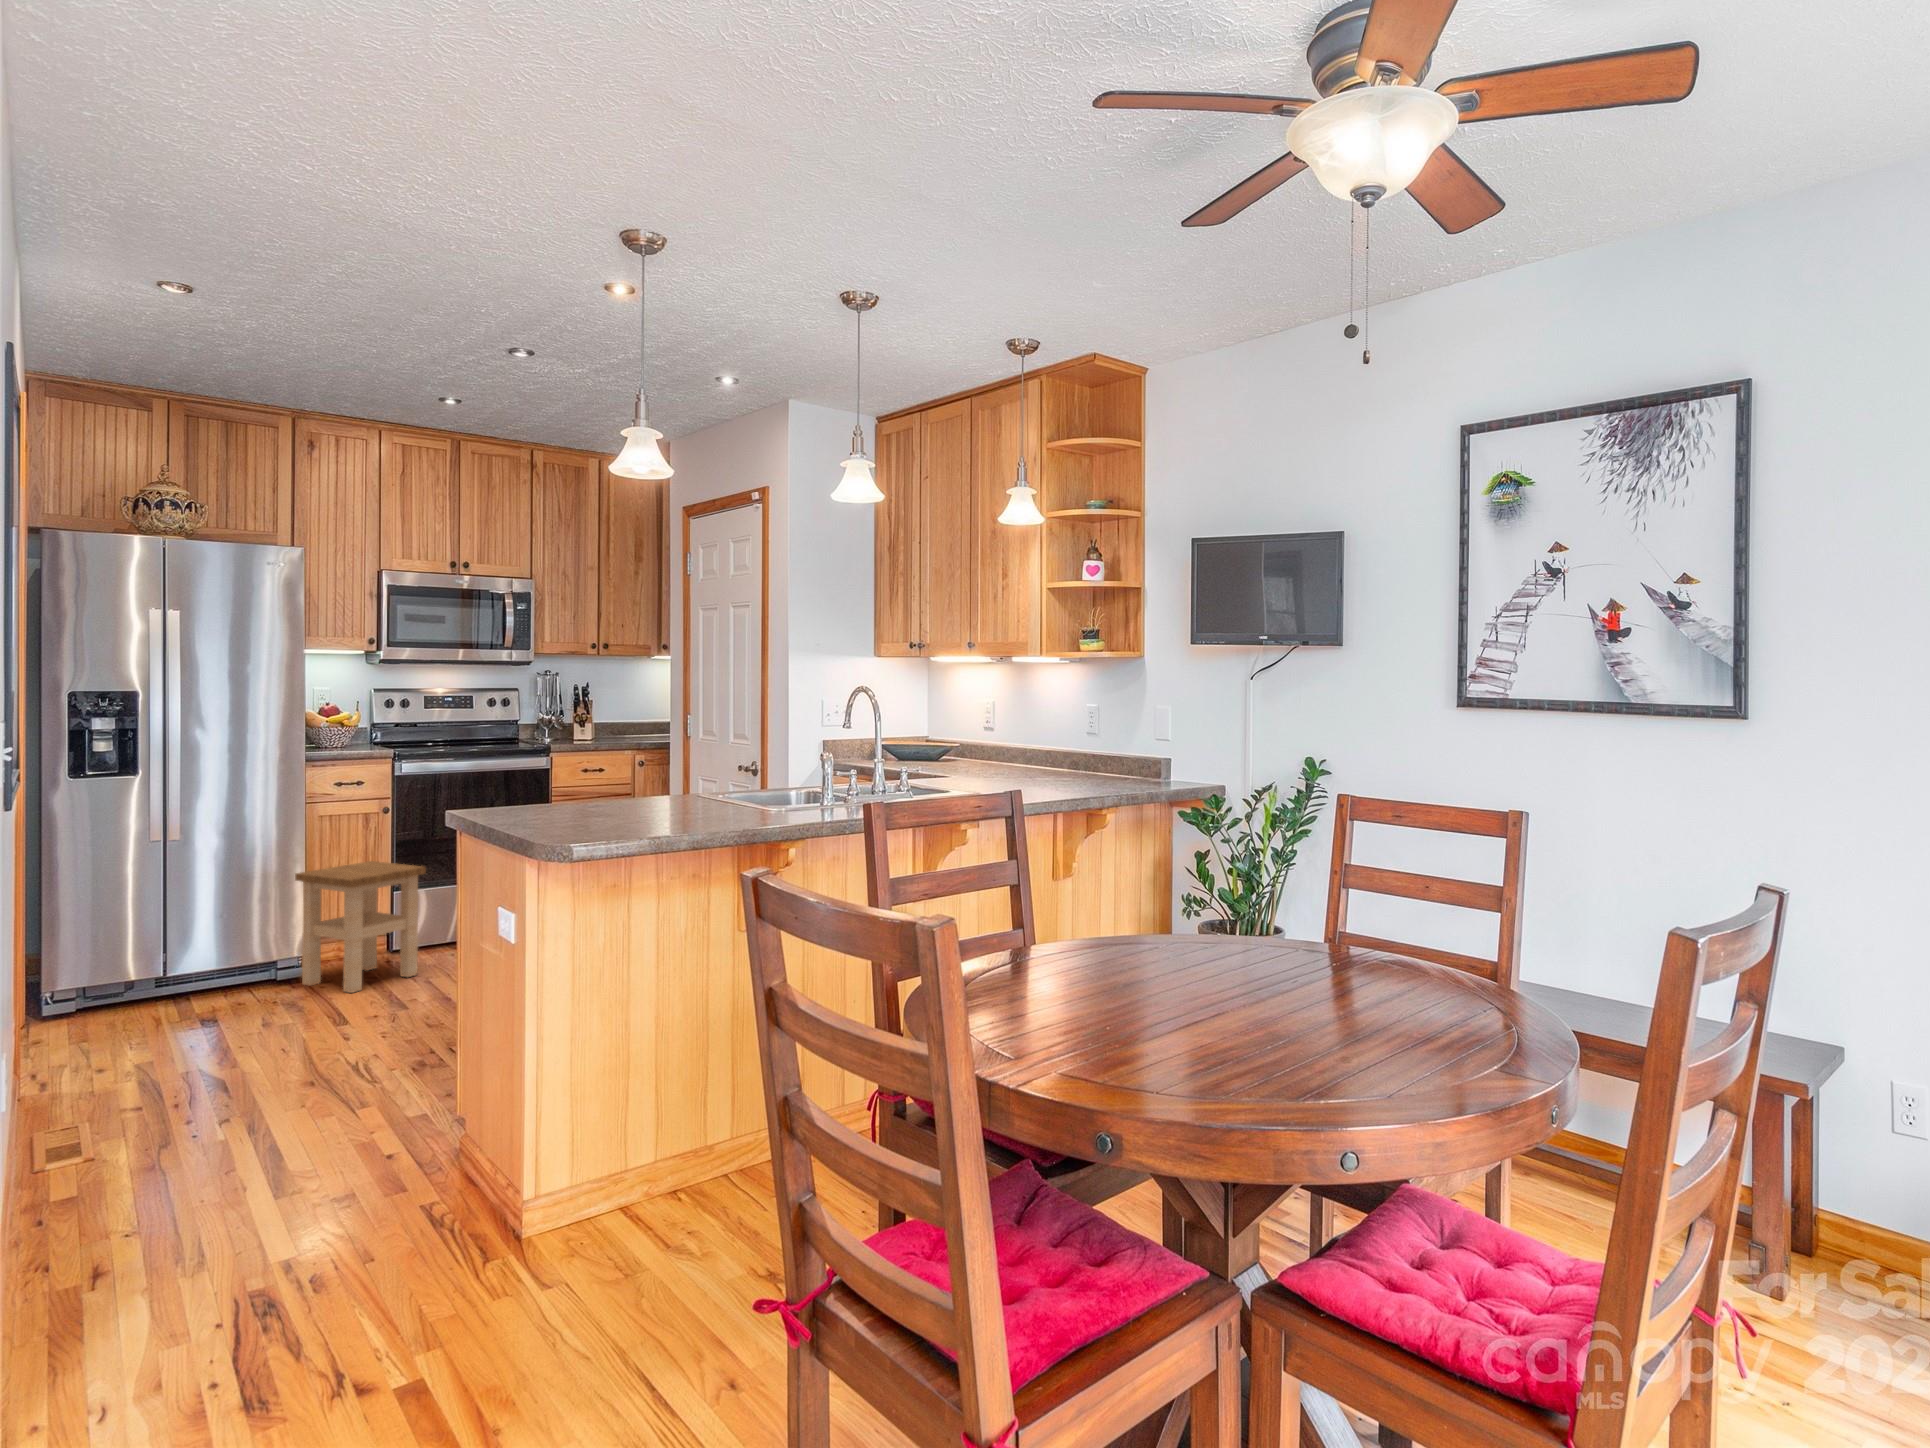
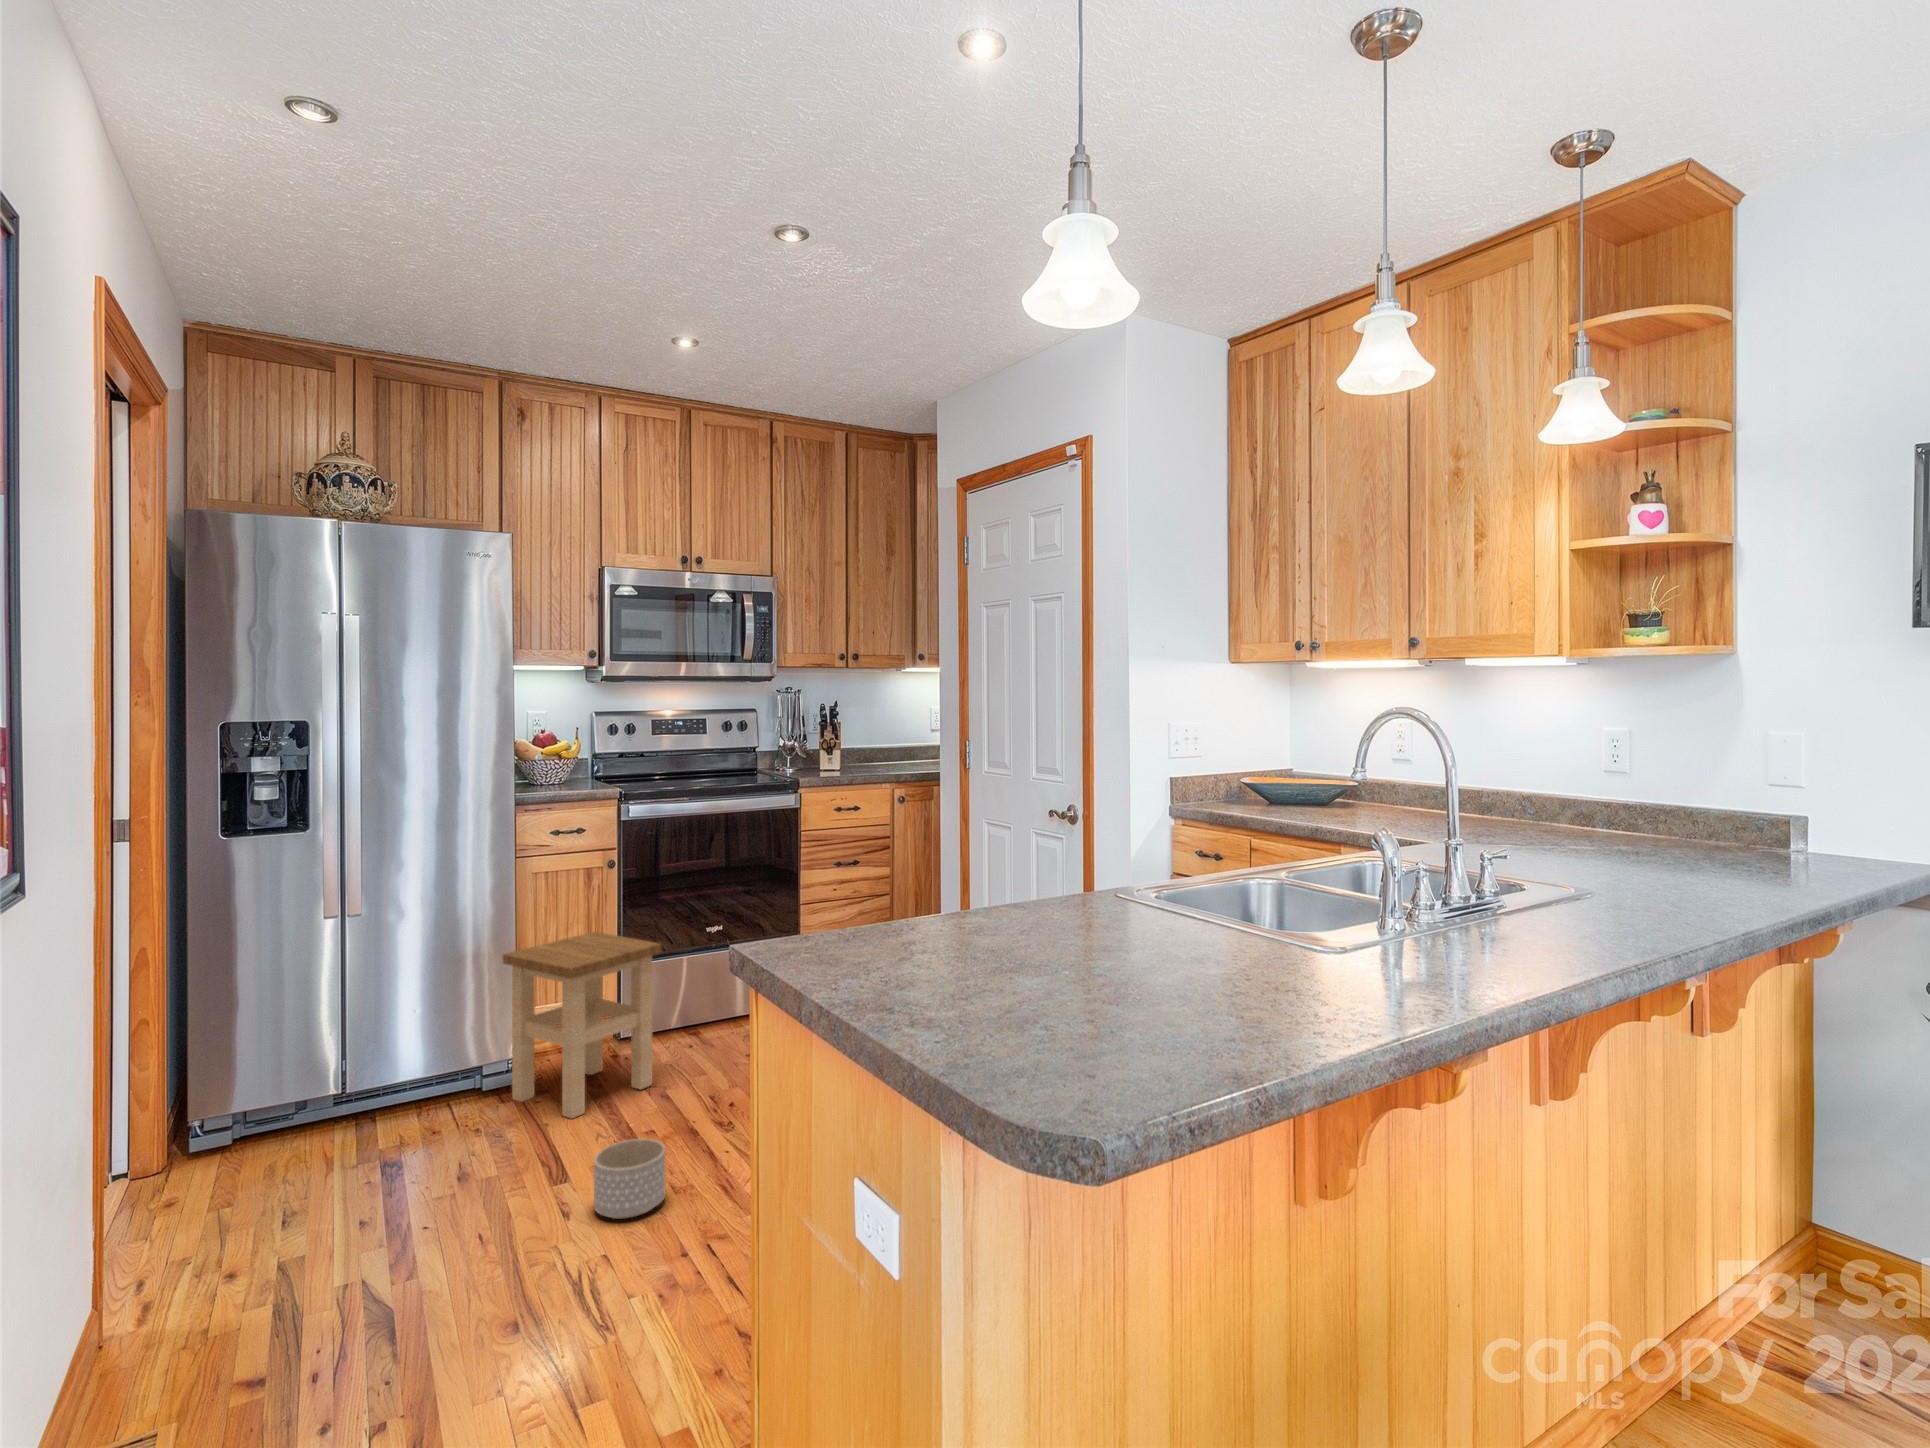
planter: none [368,989,422,1037] -> present [594,1139,666,1219]

